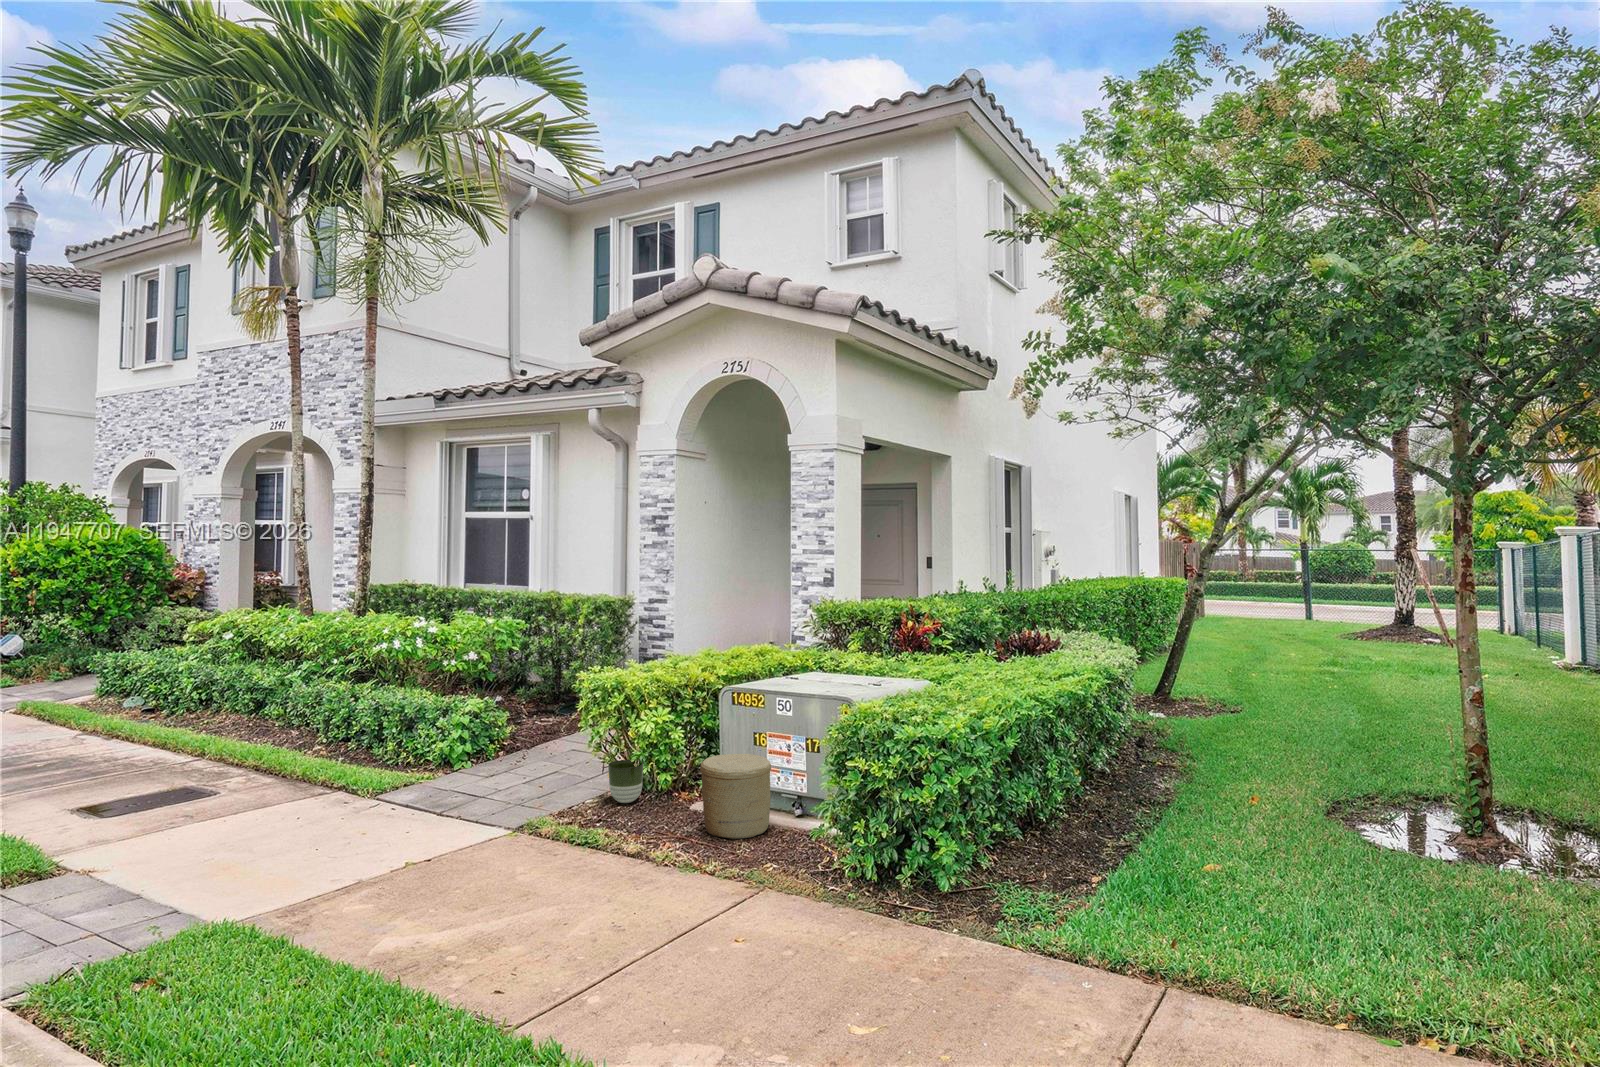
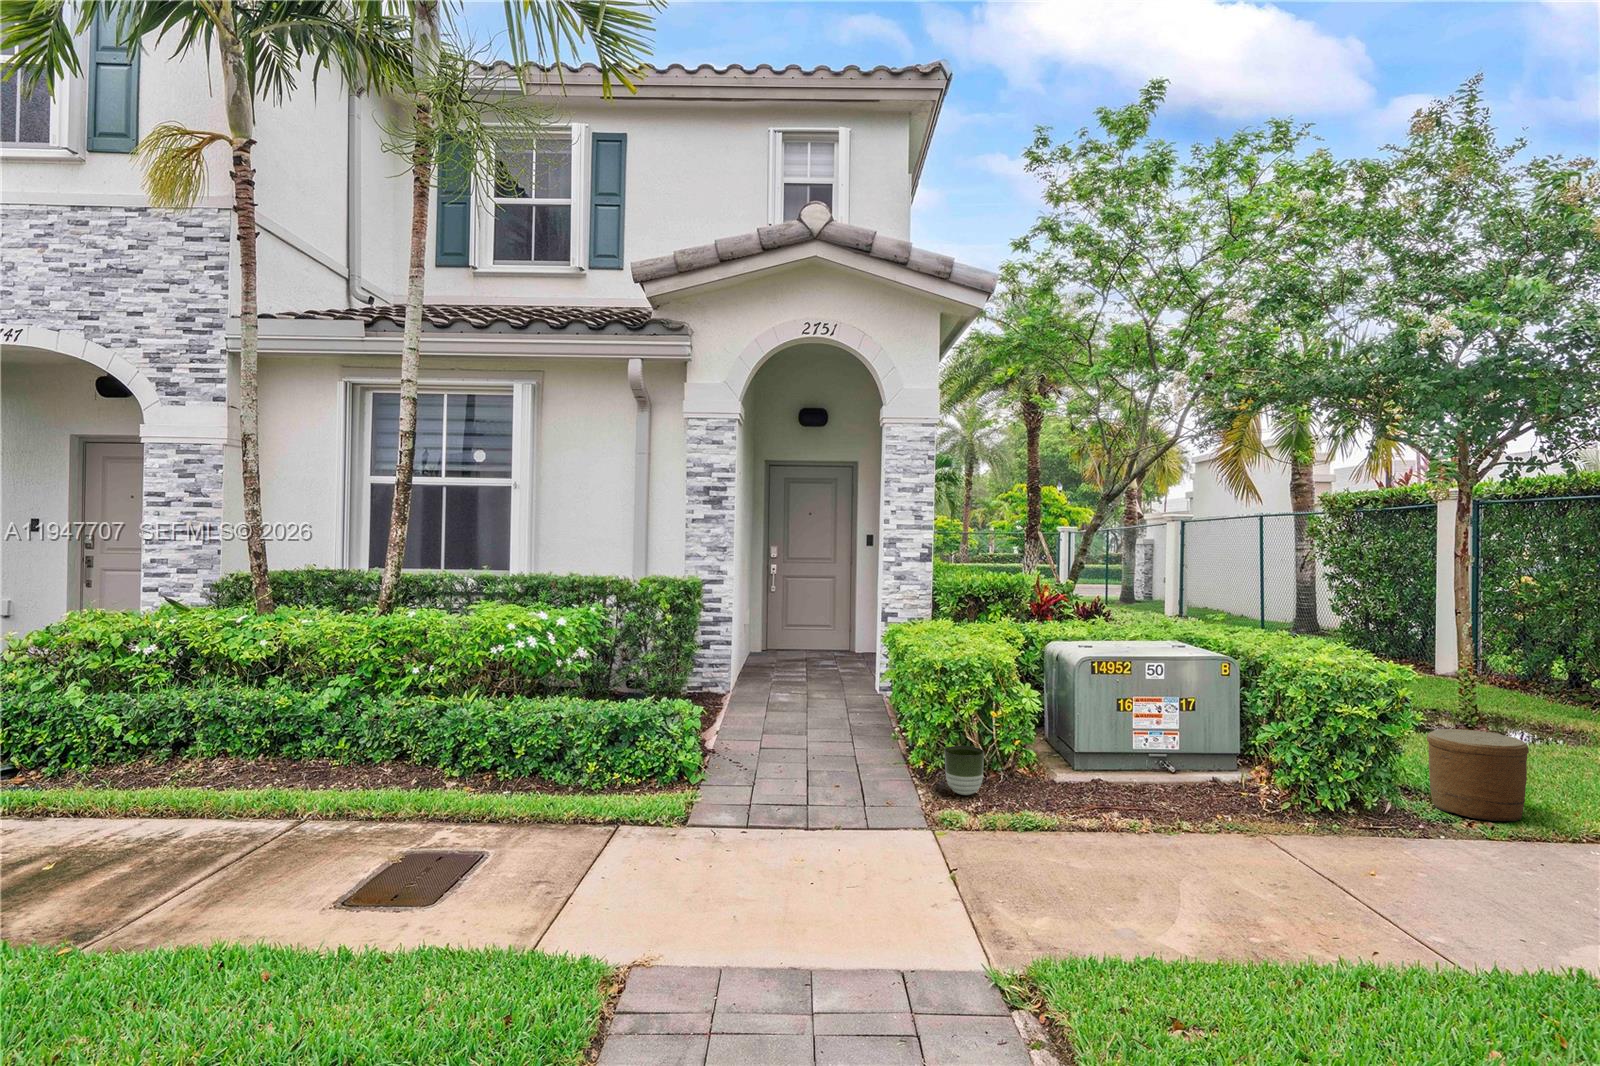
woven basket: present [700,754,771,839] -> present [1427,729,1529,821]

